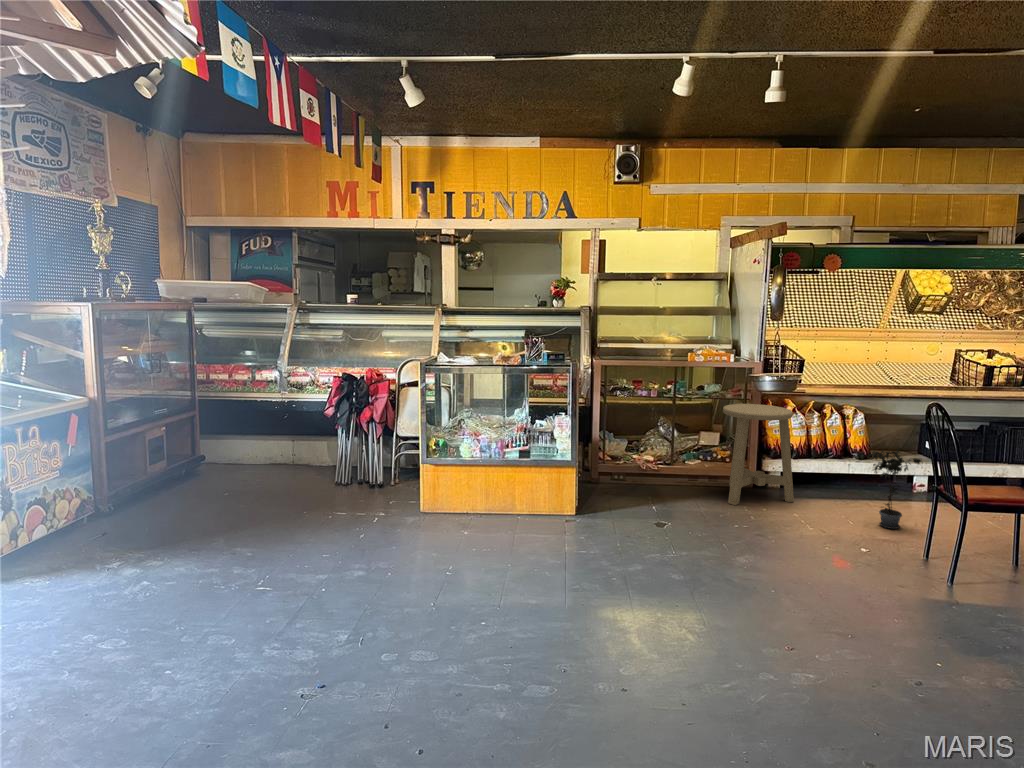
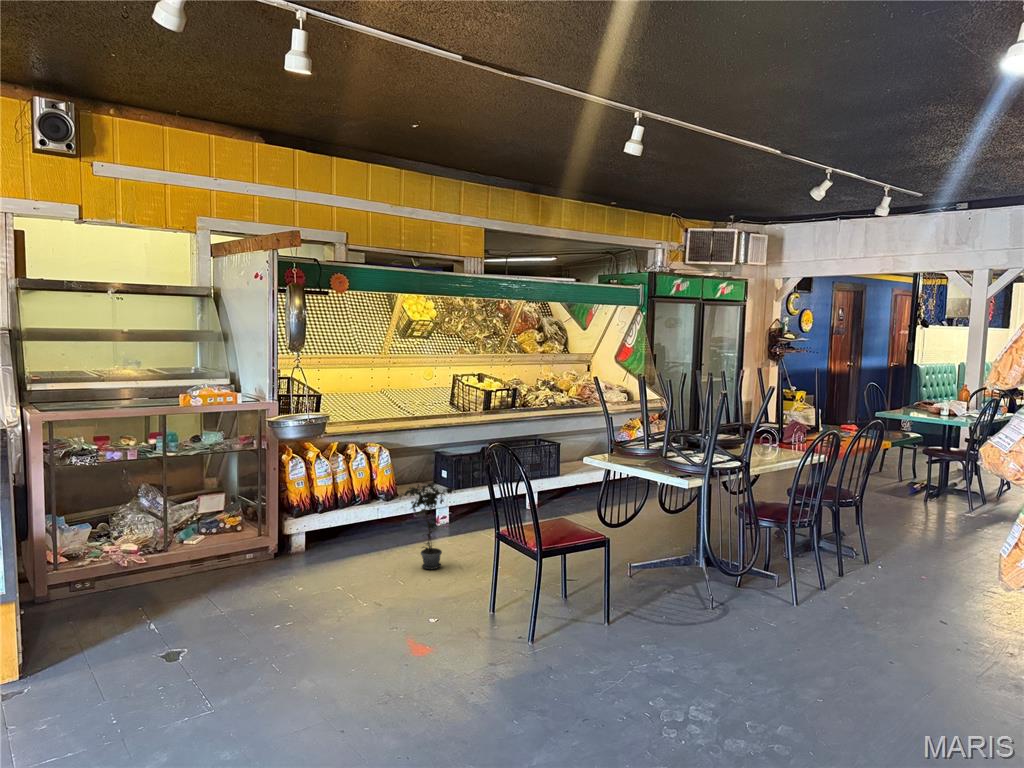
stool: present [723,404,794,505] -> none [236,452,330,585]

